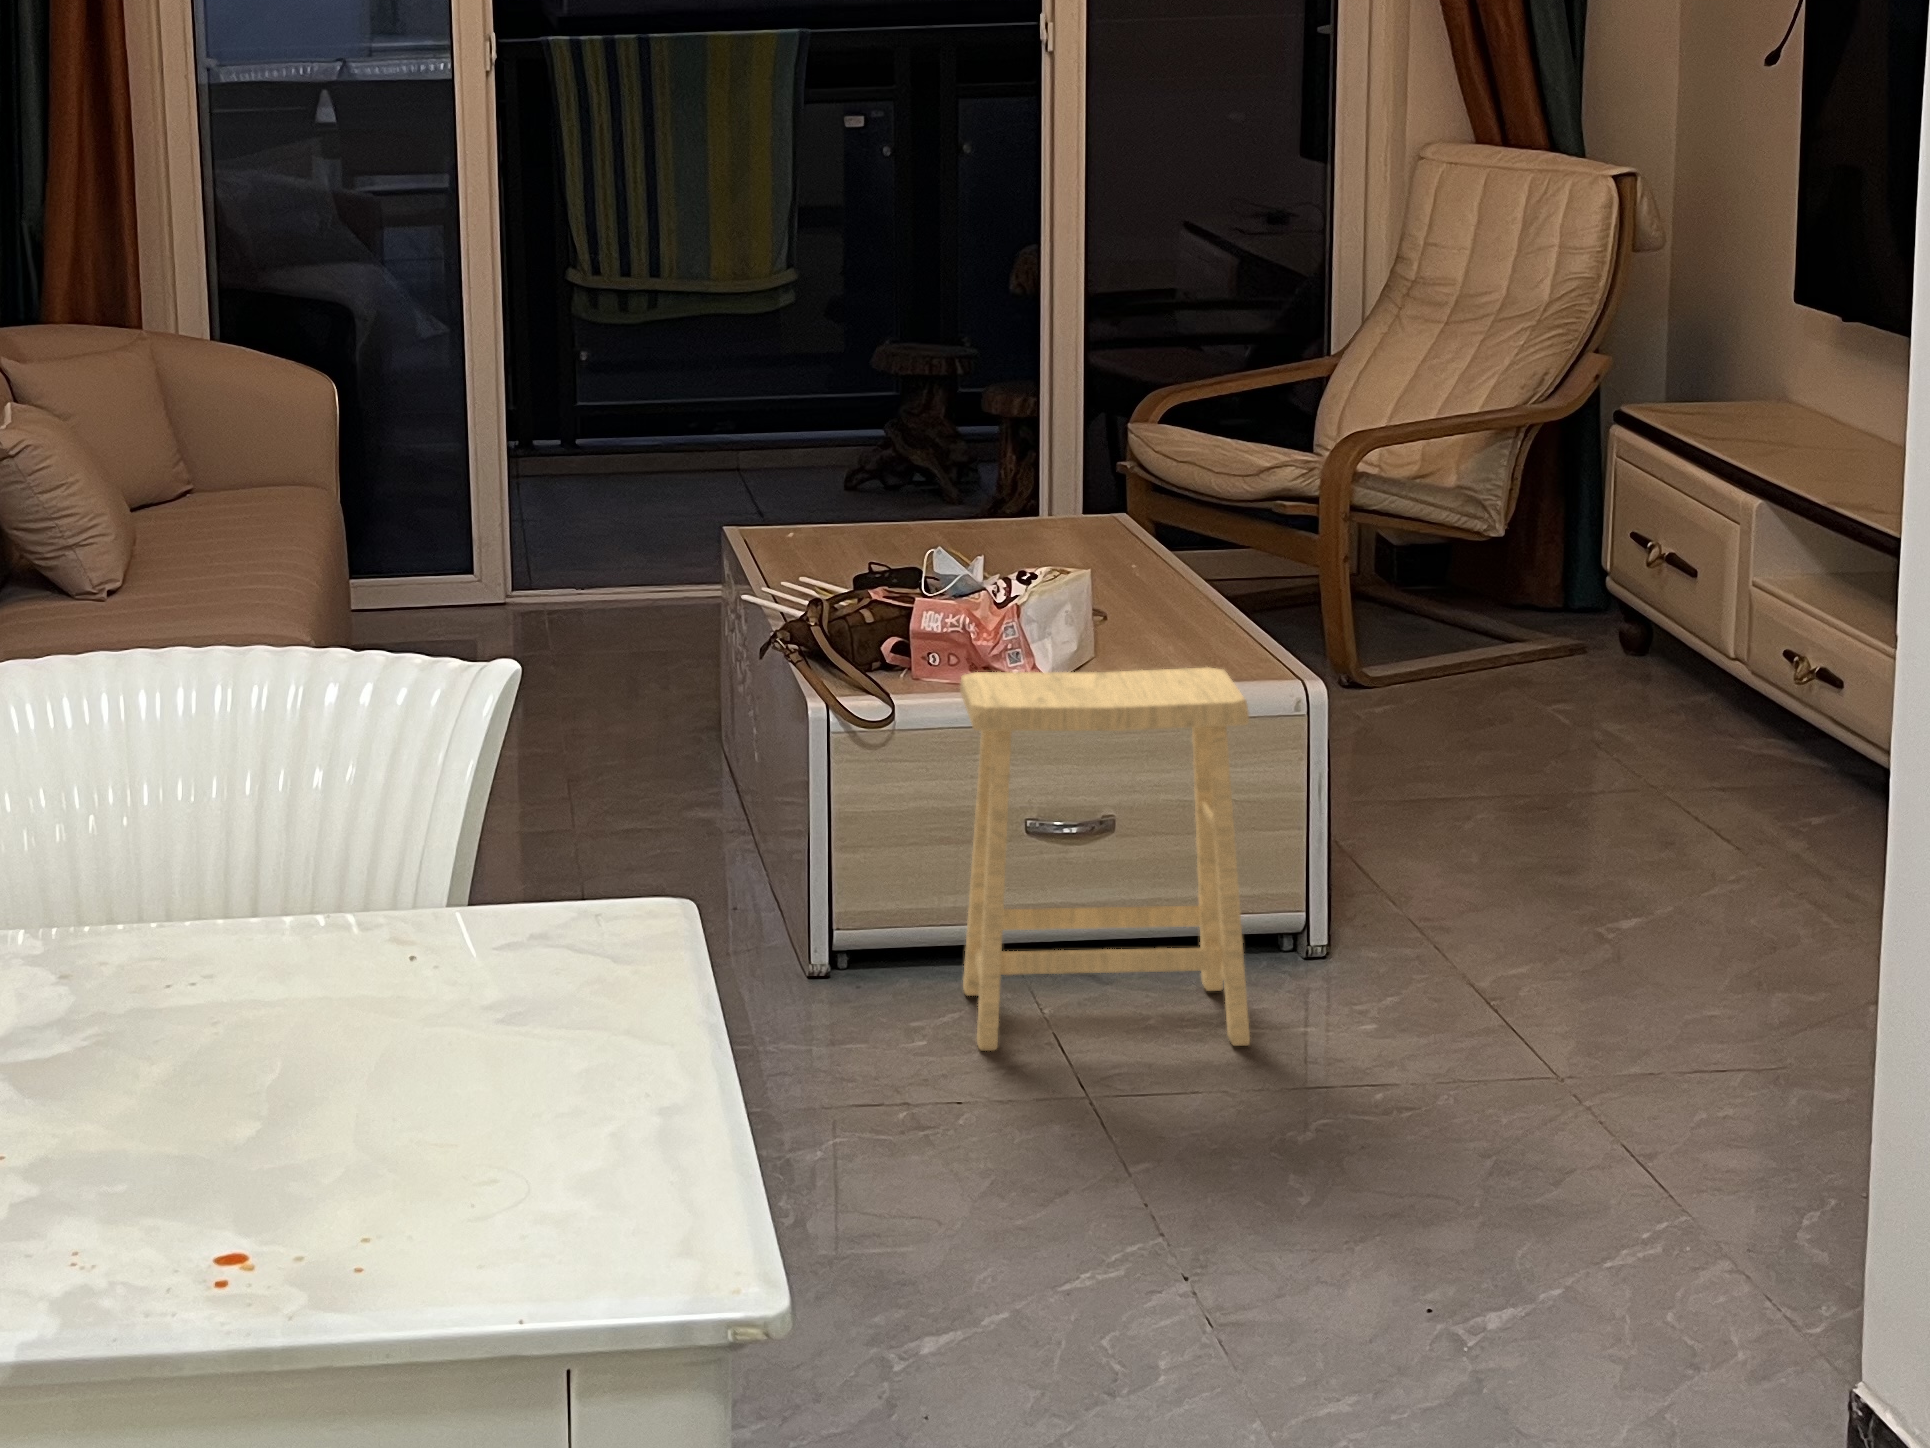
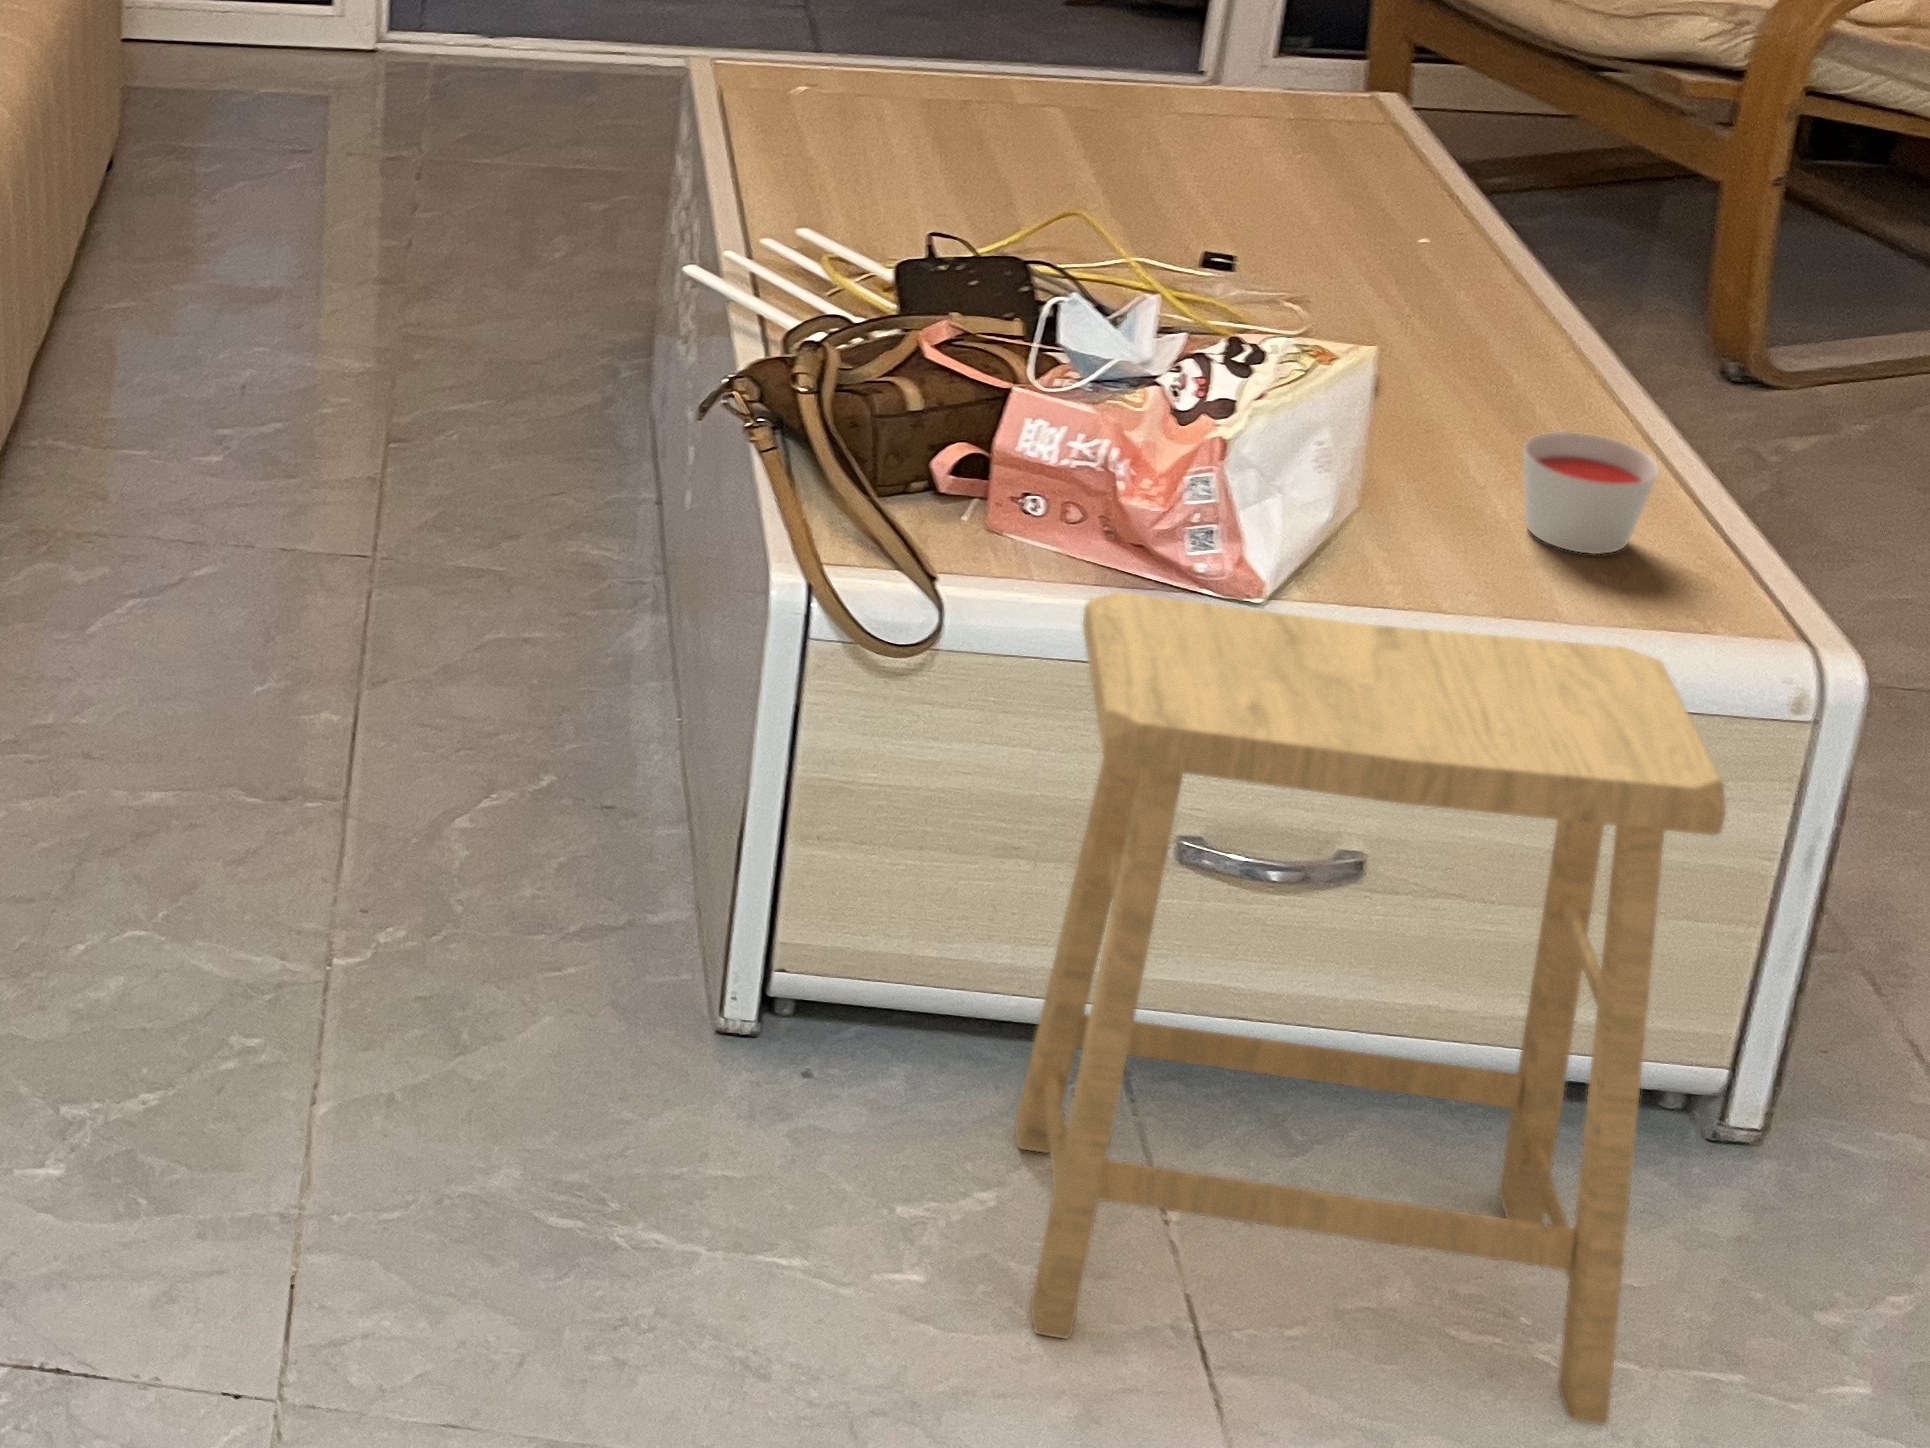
candle: none [1170,608,1234,662] -> present [1524,432,1659,554]

